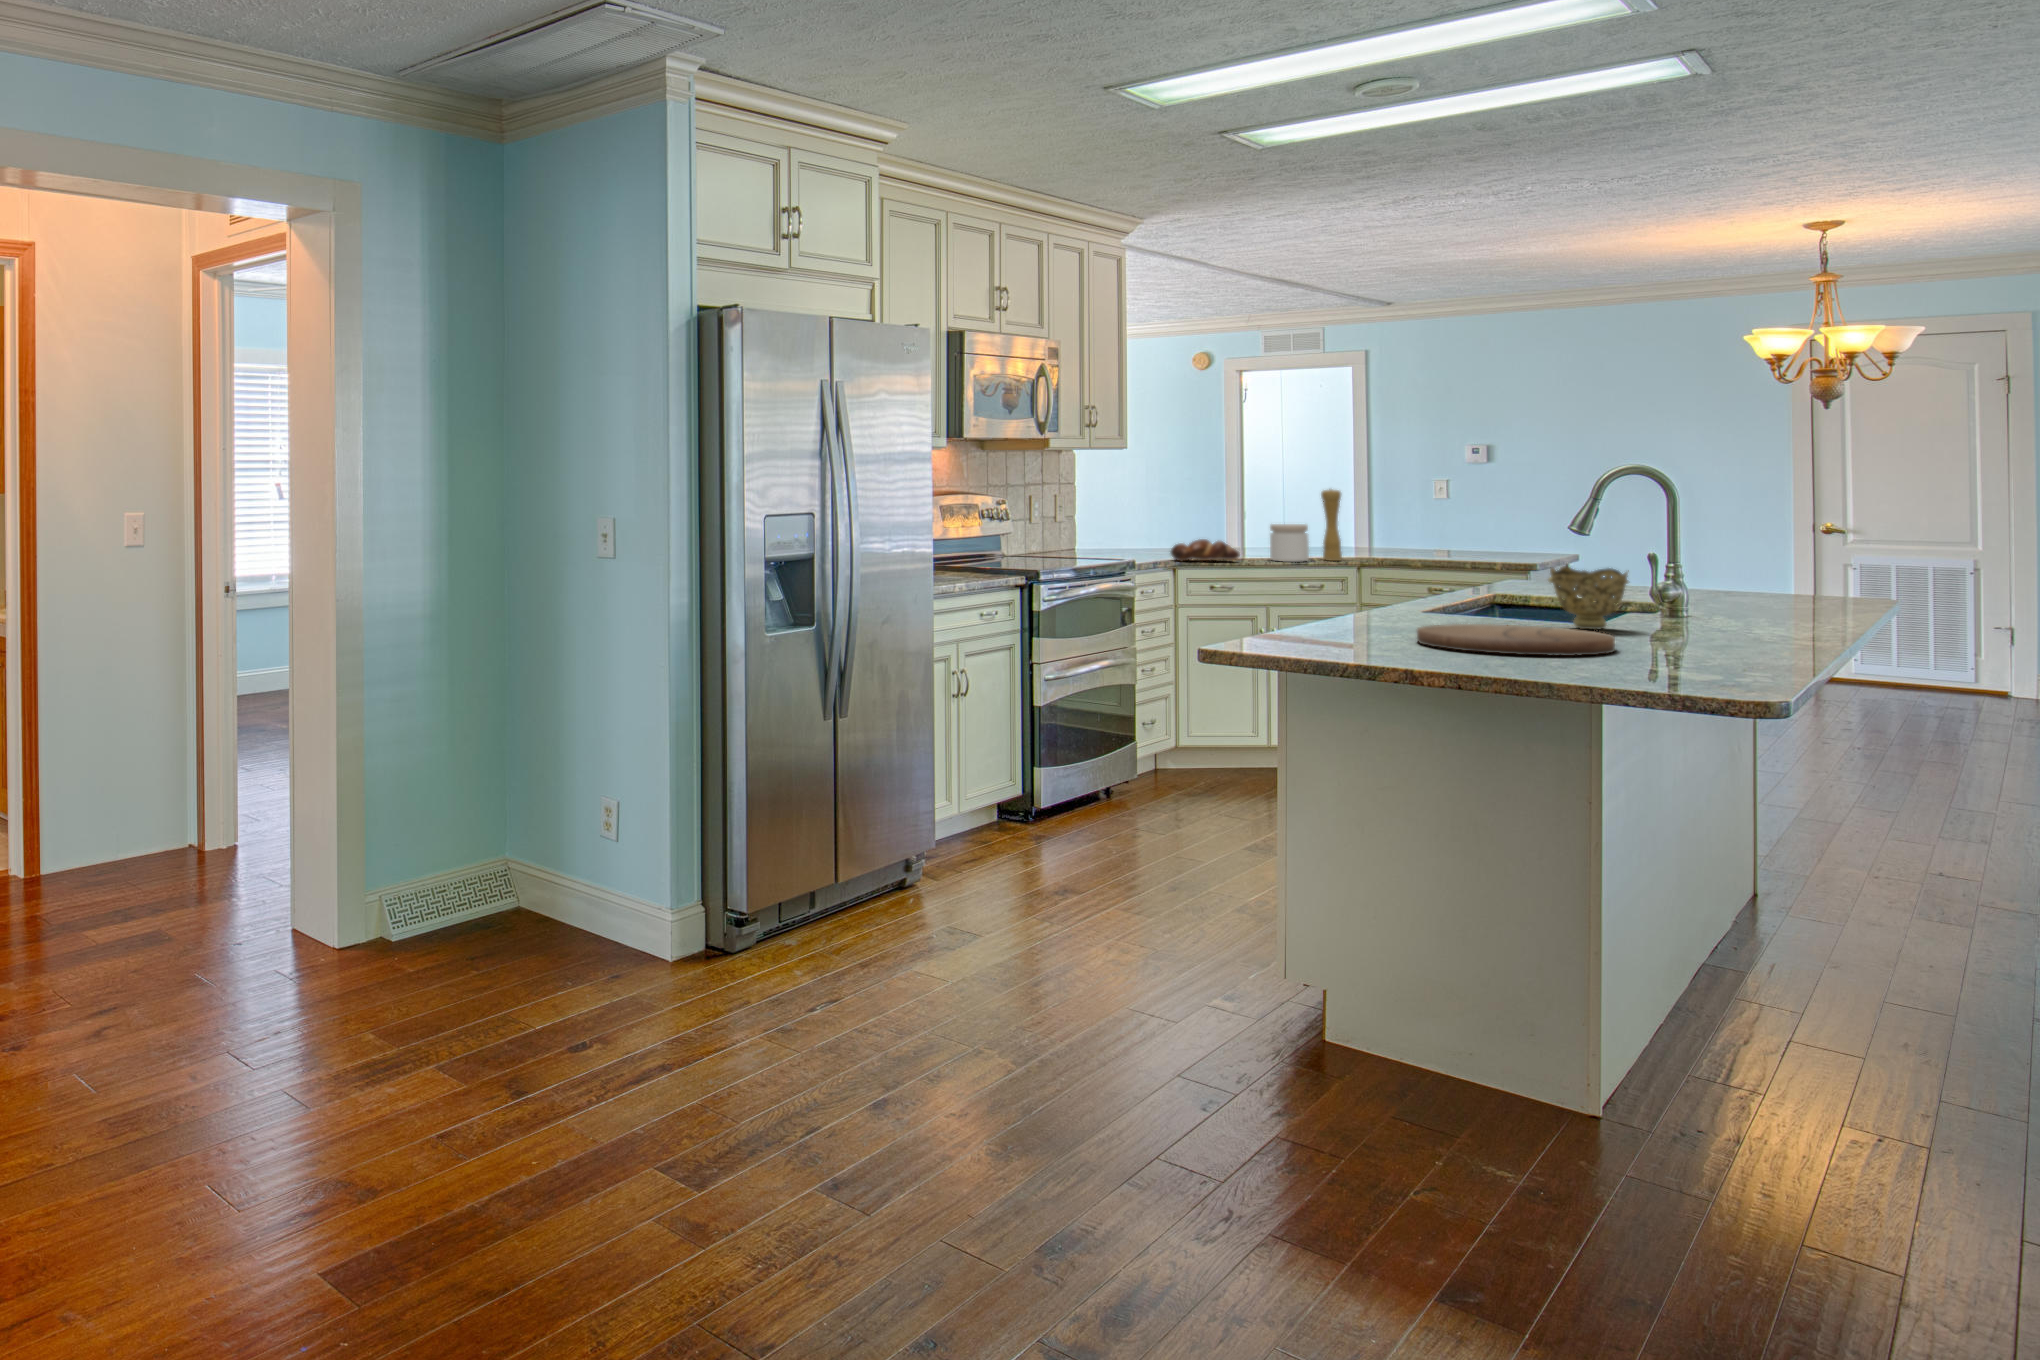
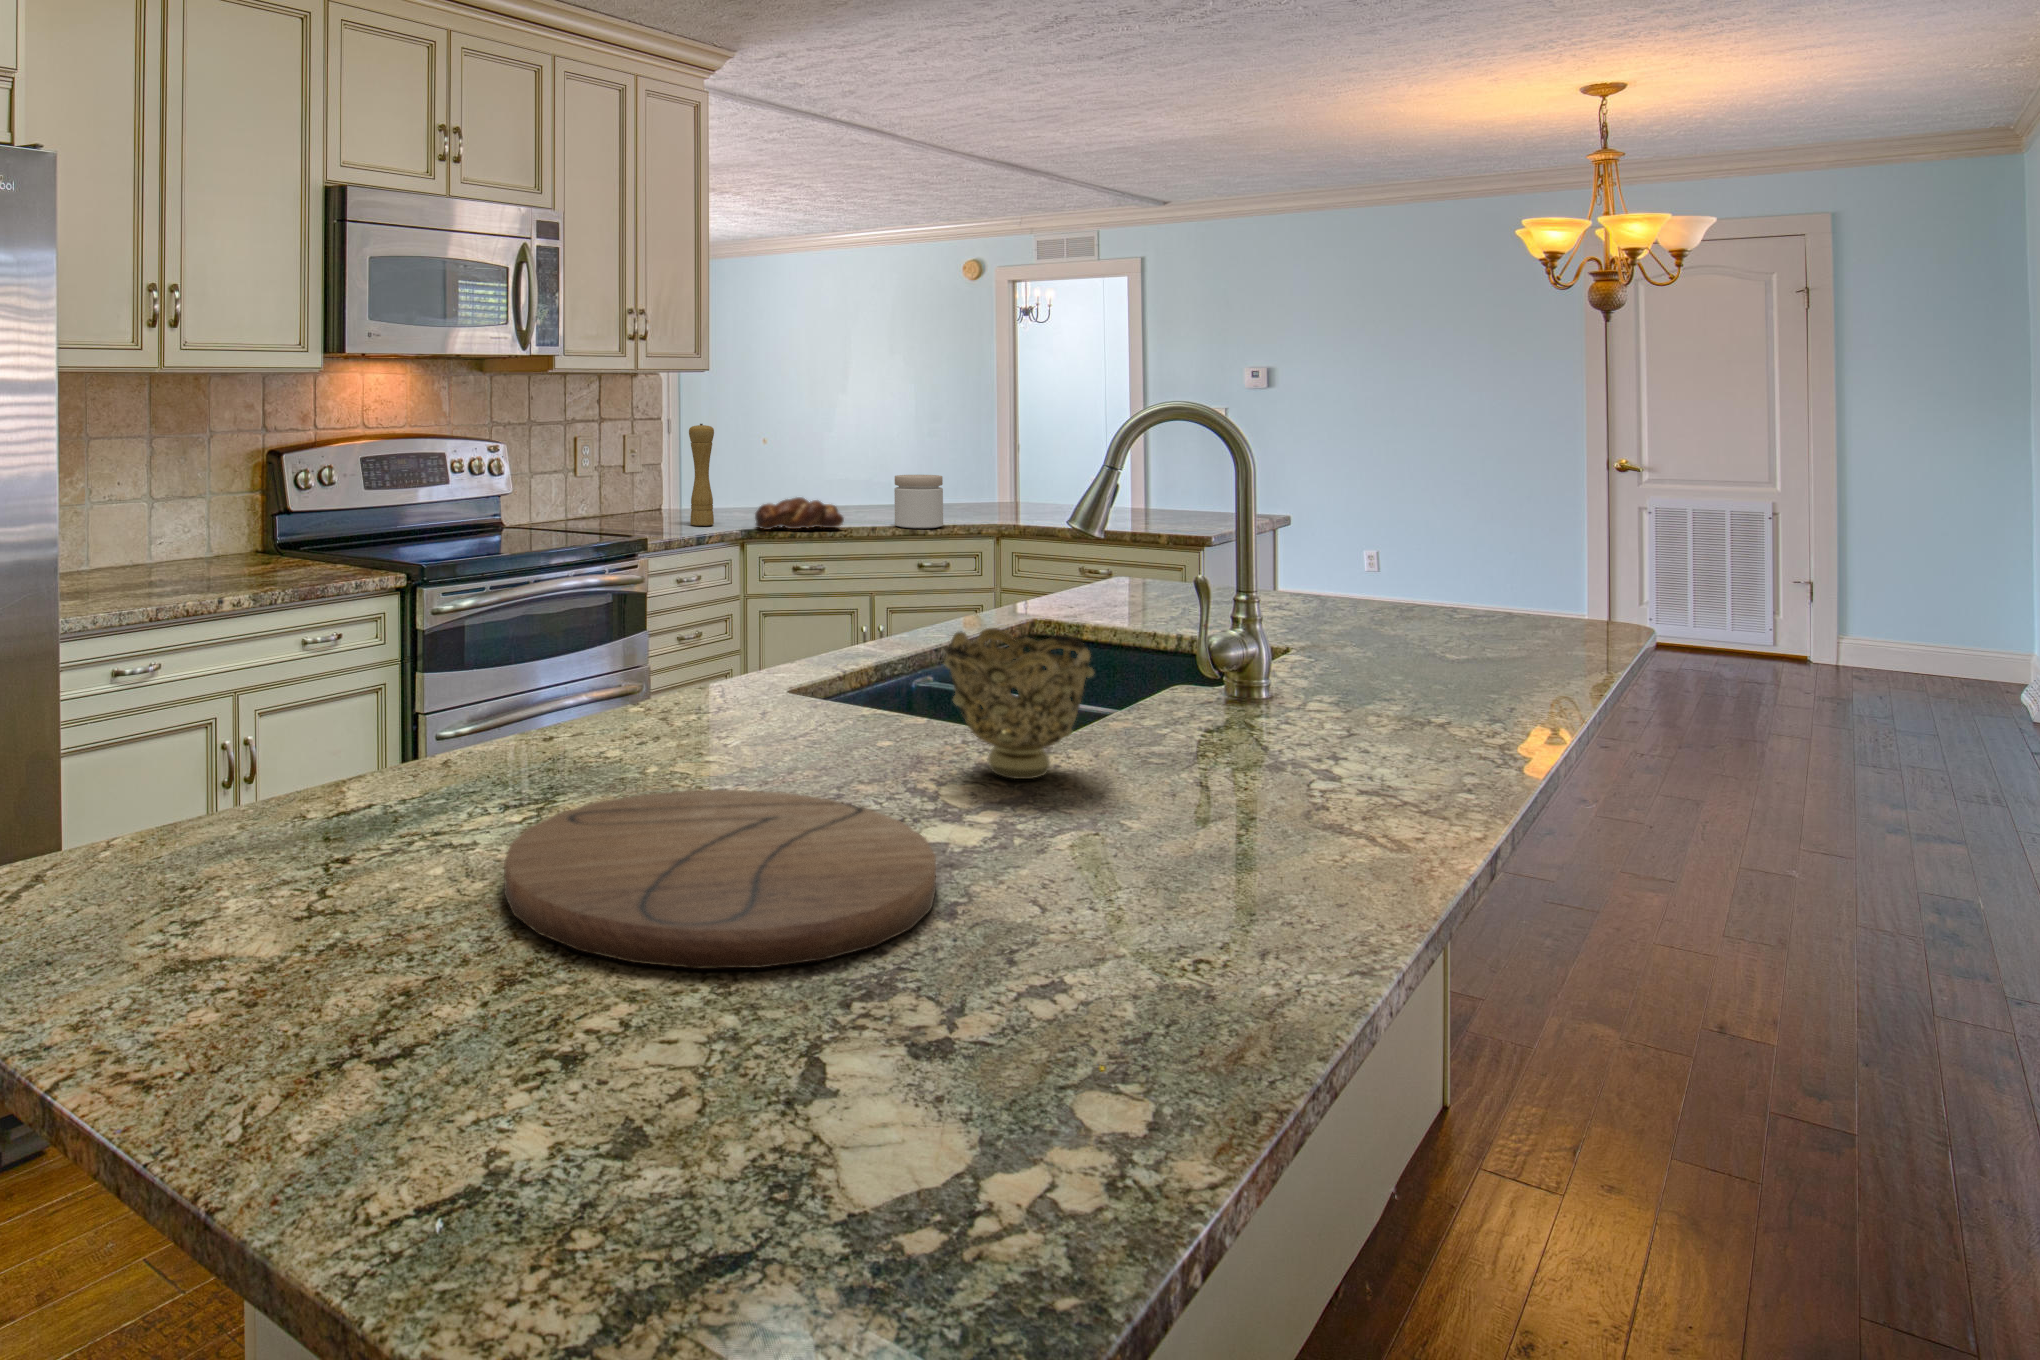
pepper mill: present [1321,489,1342,561] -> present [689,424,714,526]

